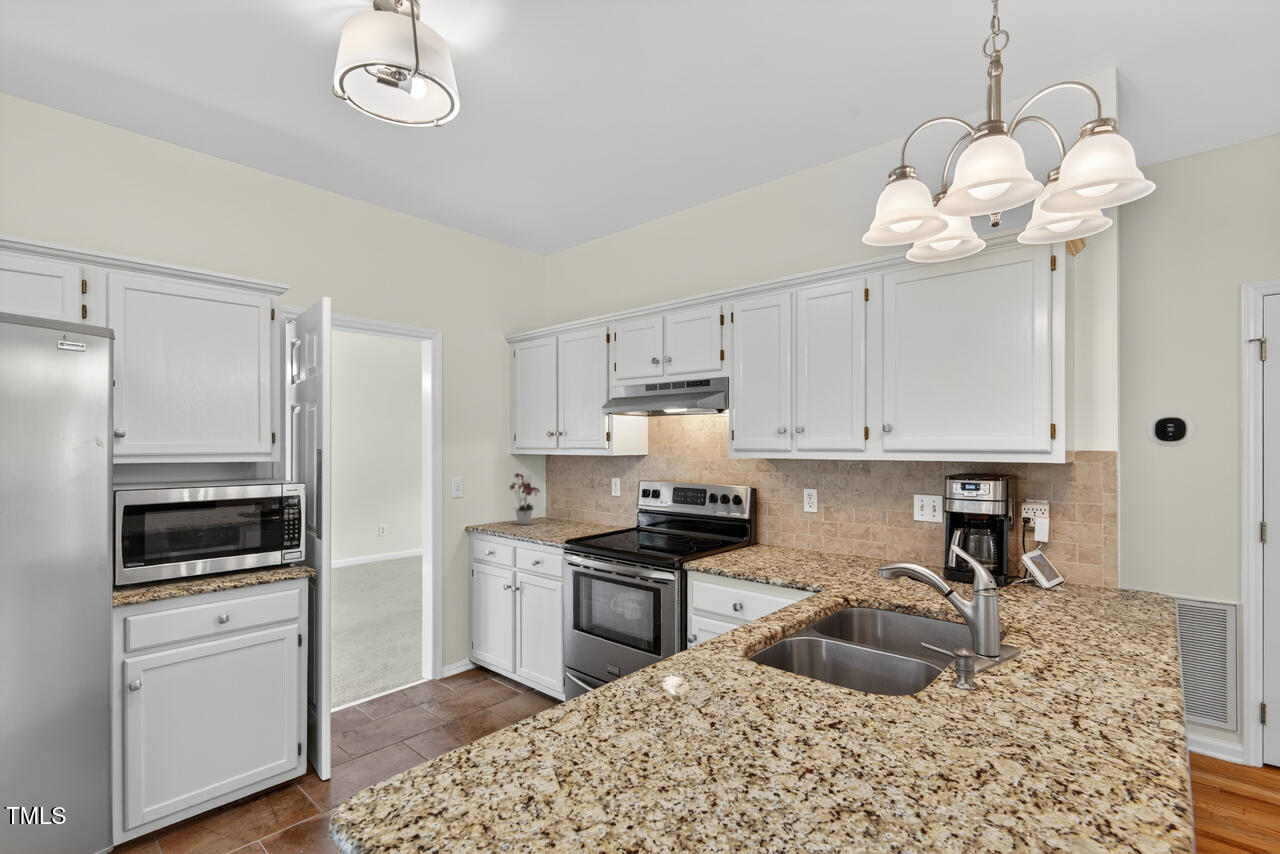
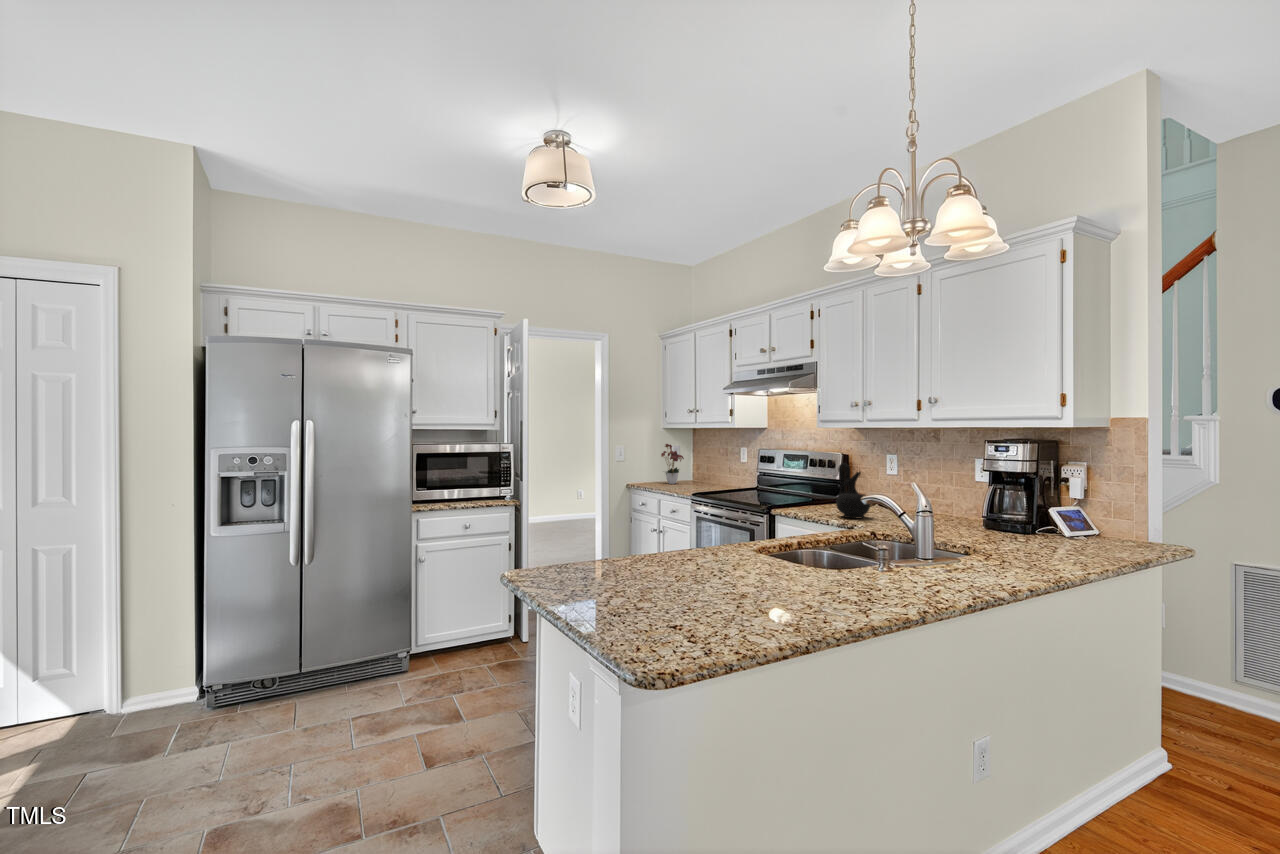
ceramic jug: none [771,503,813,574] -> present [836,463,870,519]

